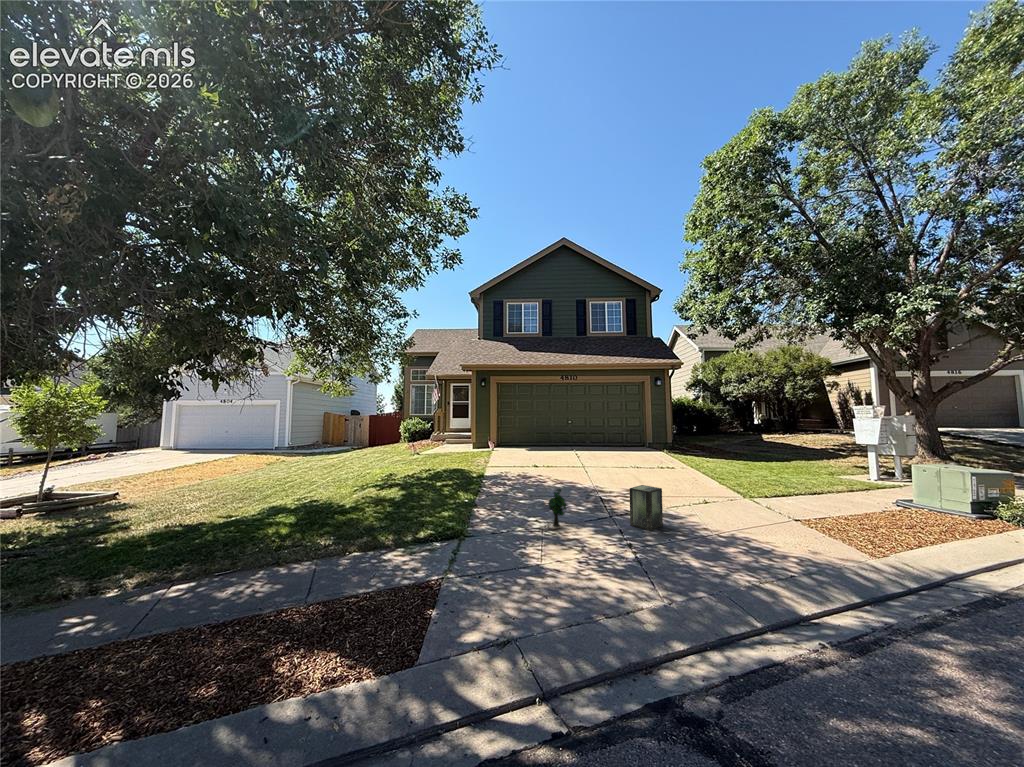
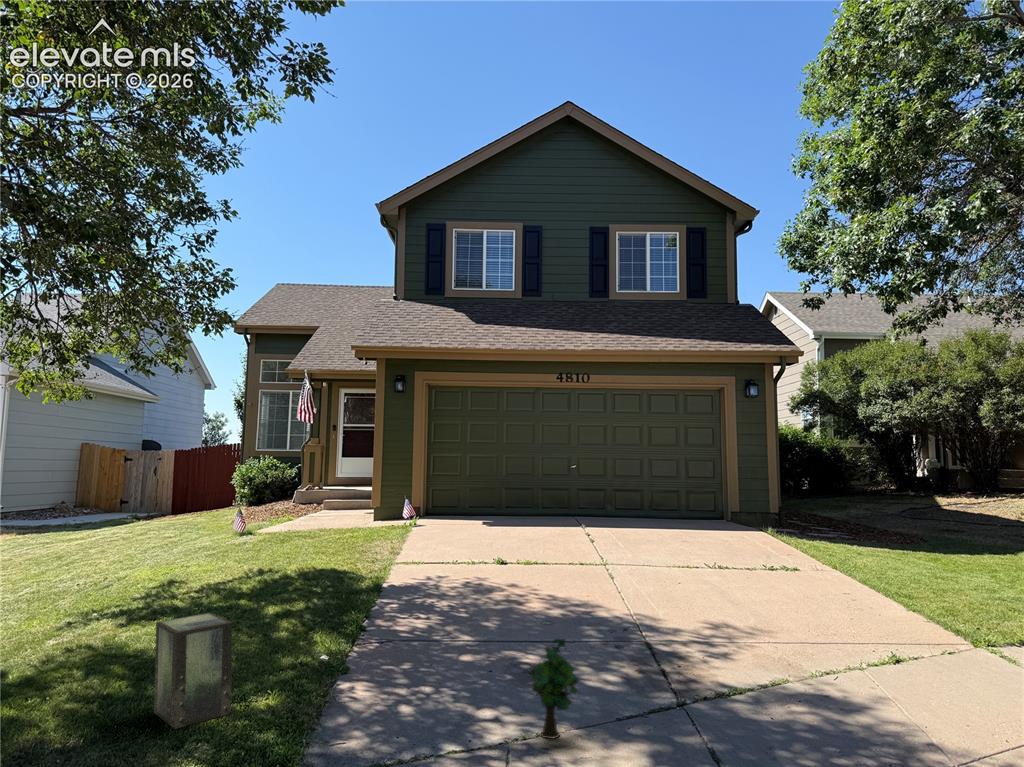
storage box: present [630,485,663,530] -> present [154,613,232,729]

